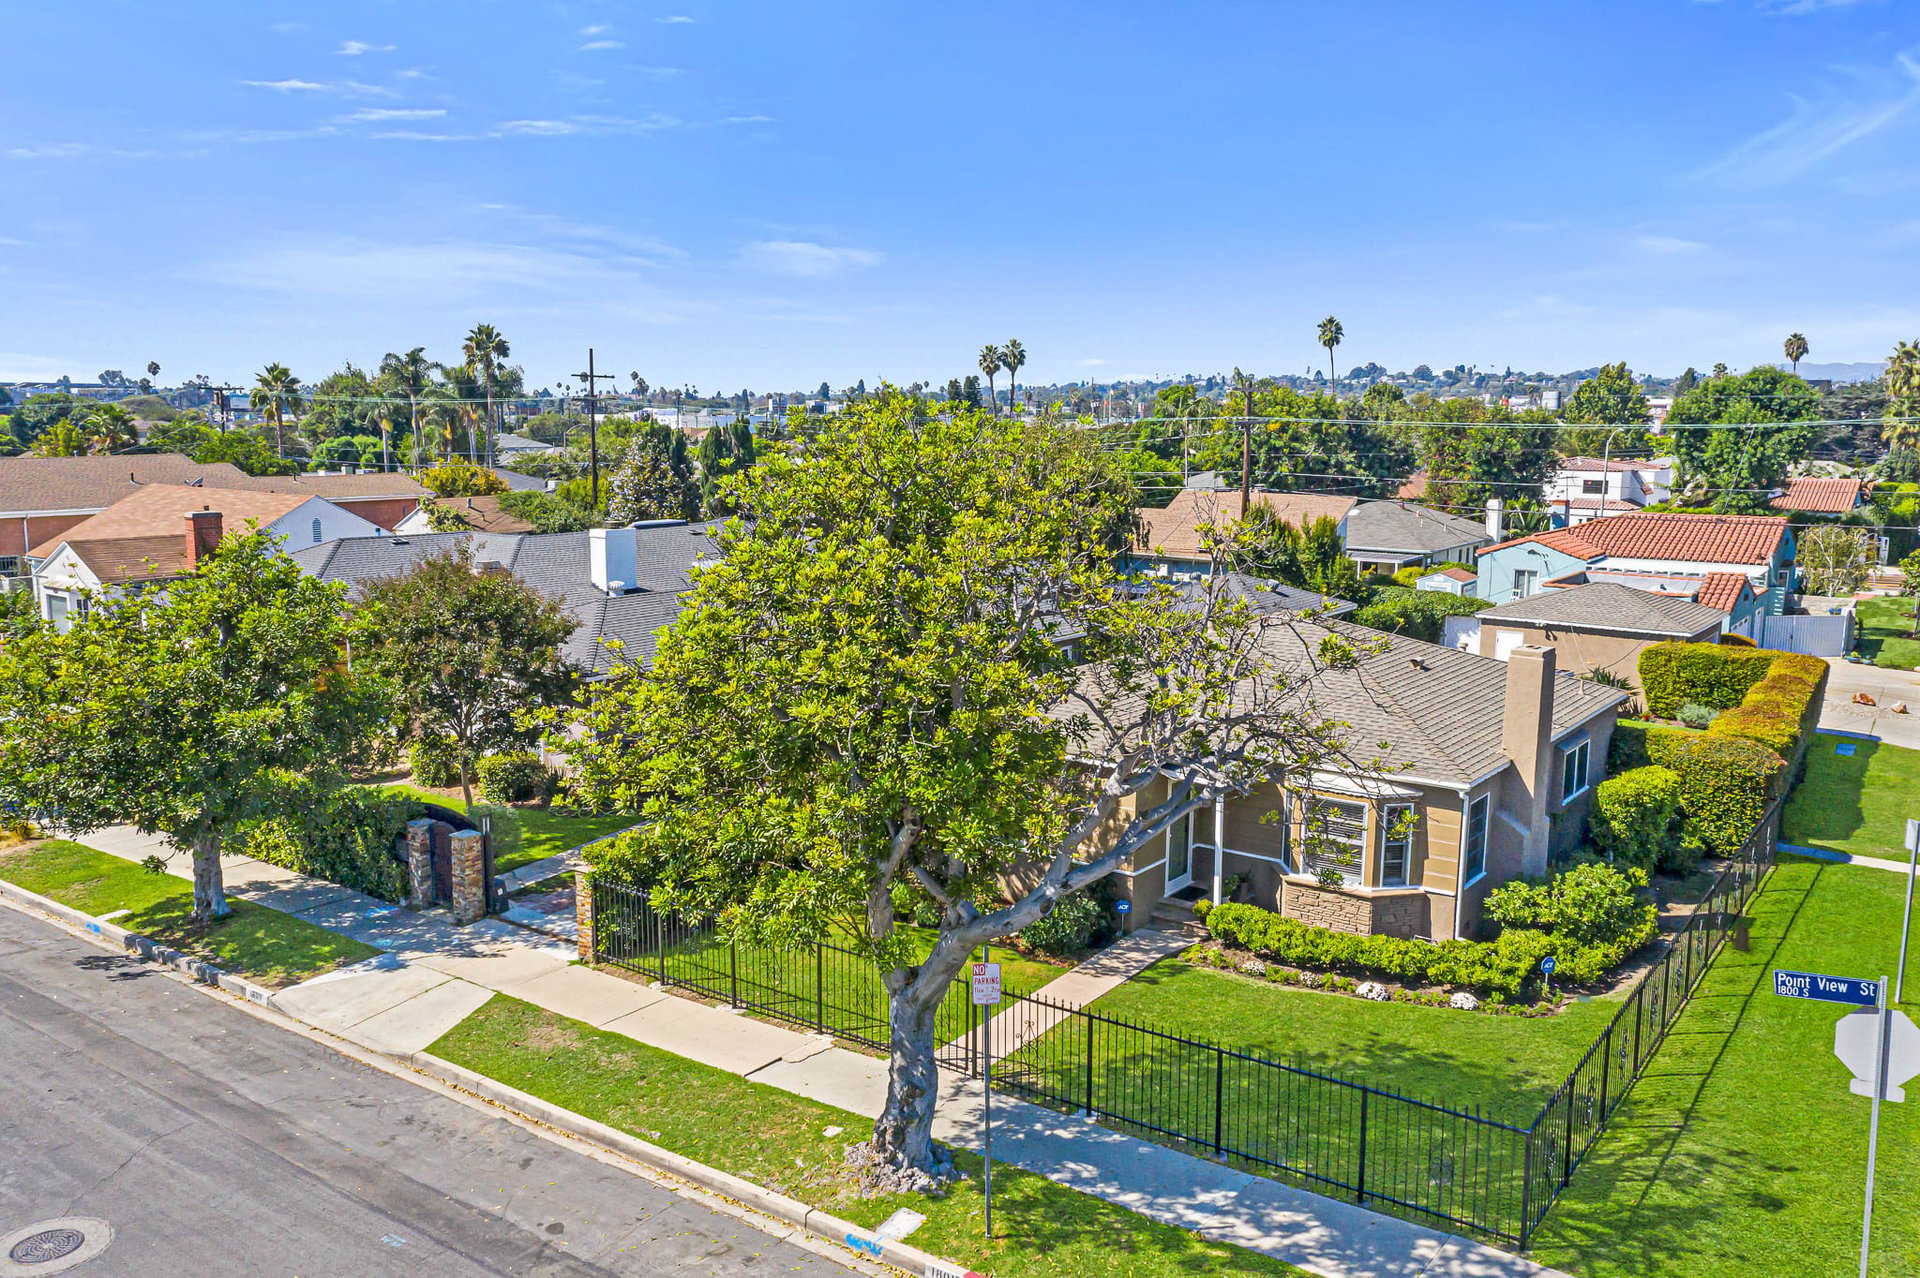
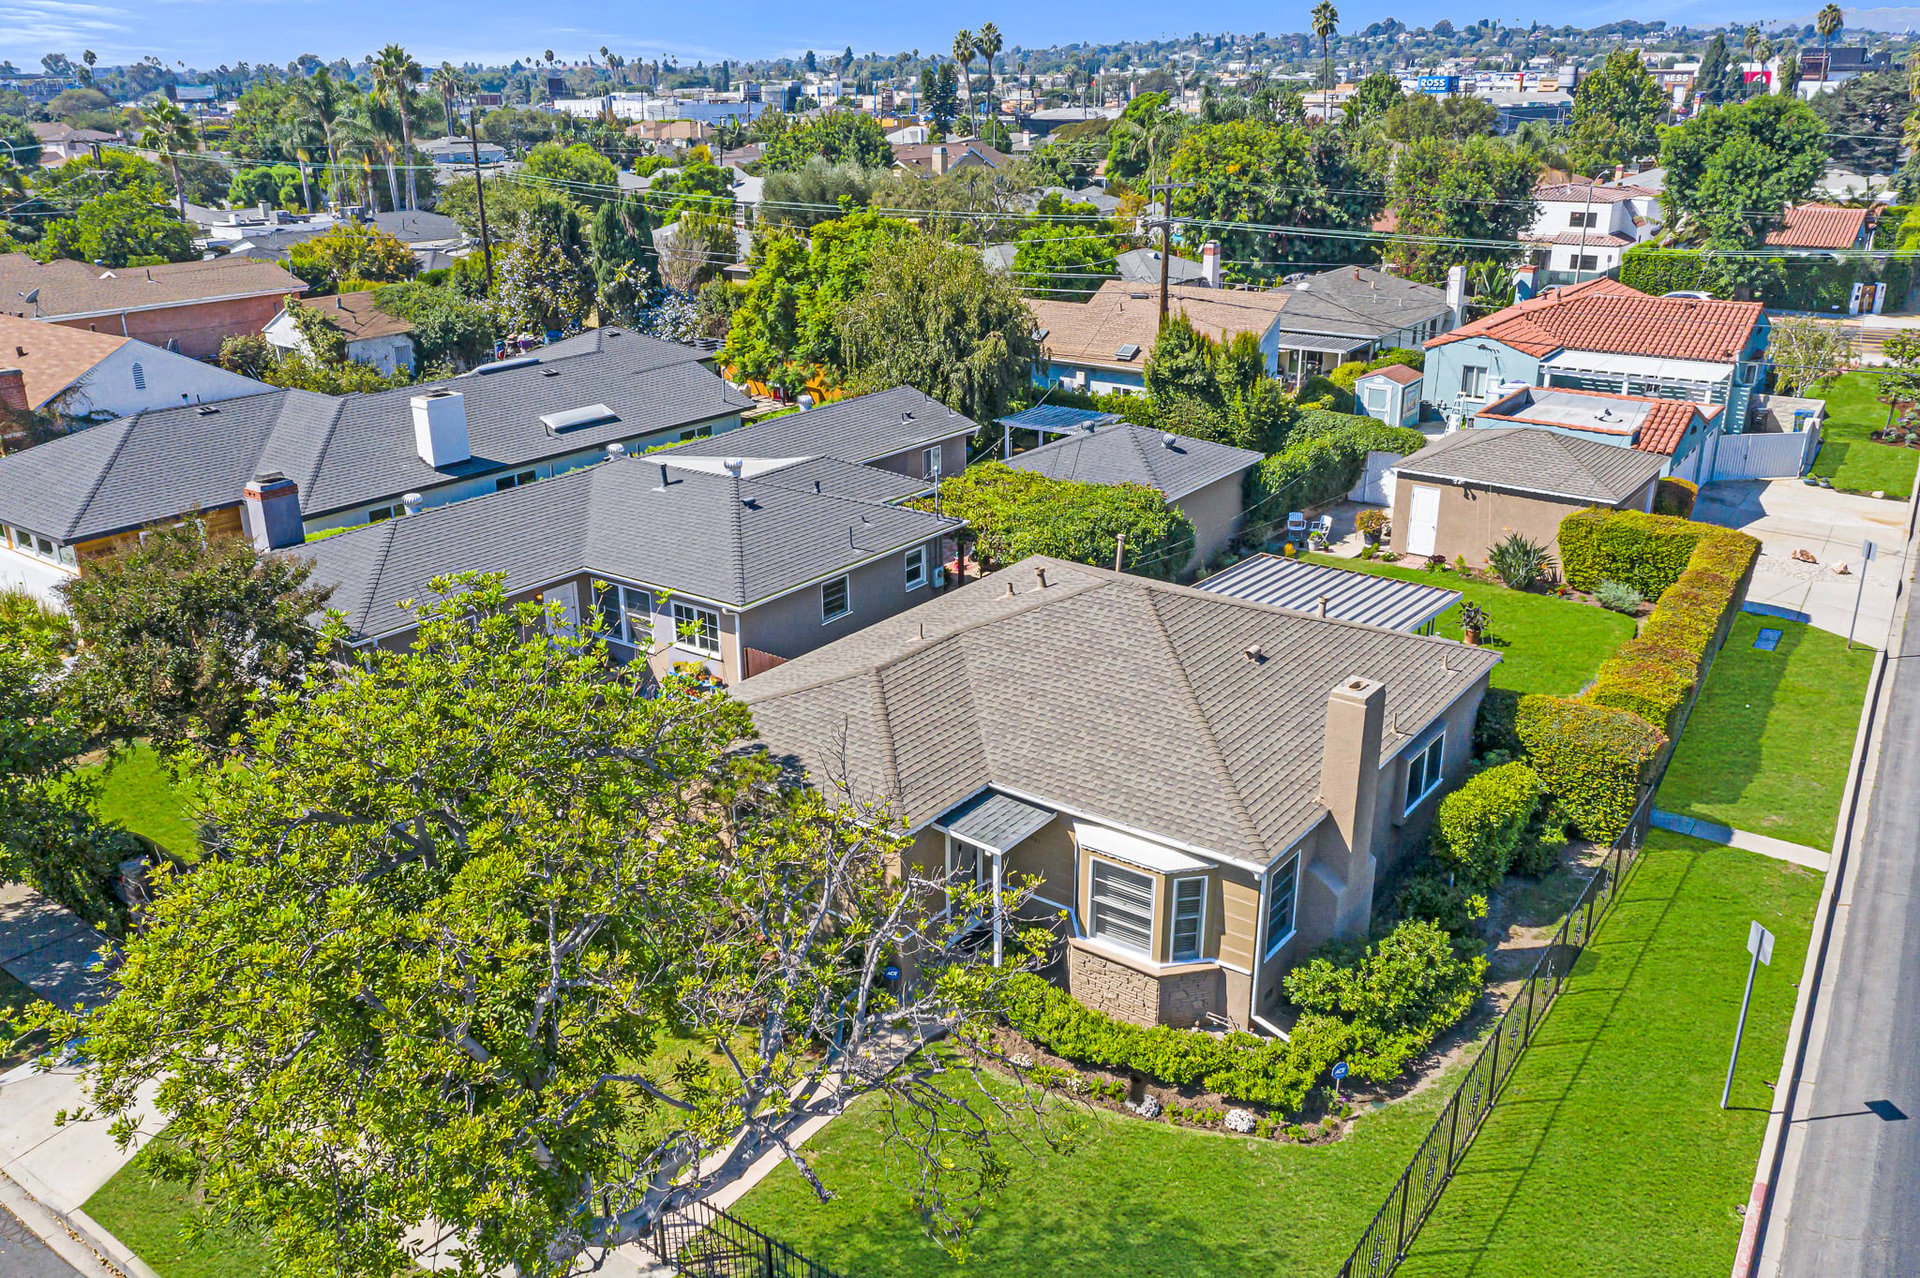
watering can: present [1718,923,1755,951] -> present [1128,1072,1153,1104]

